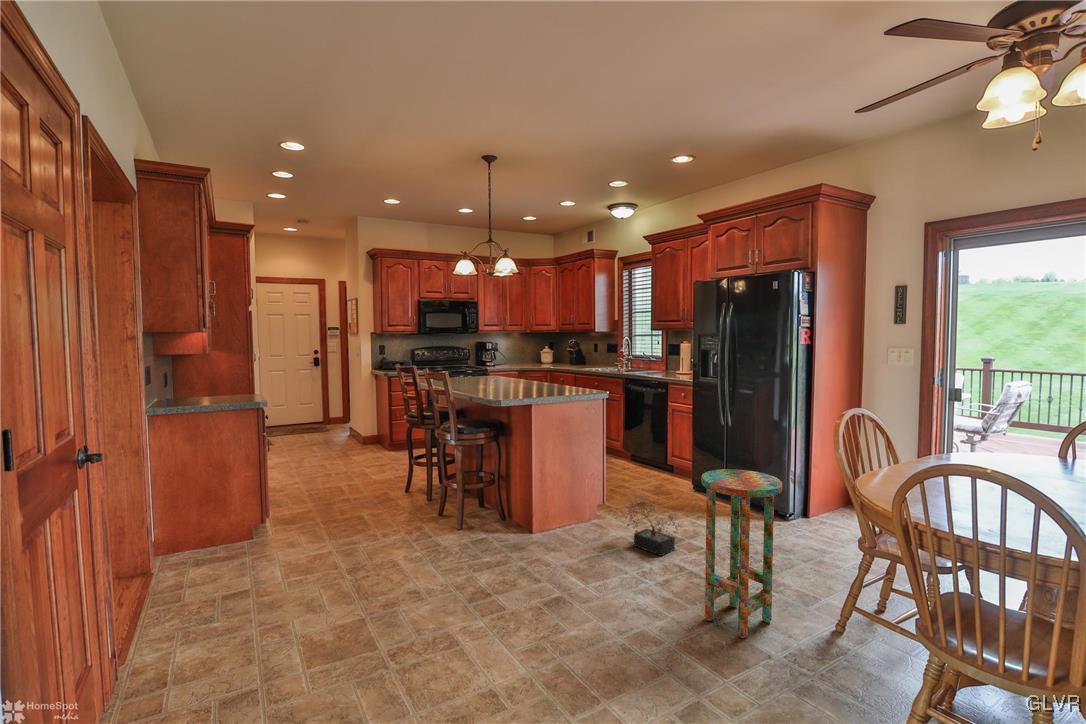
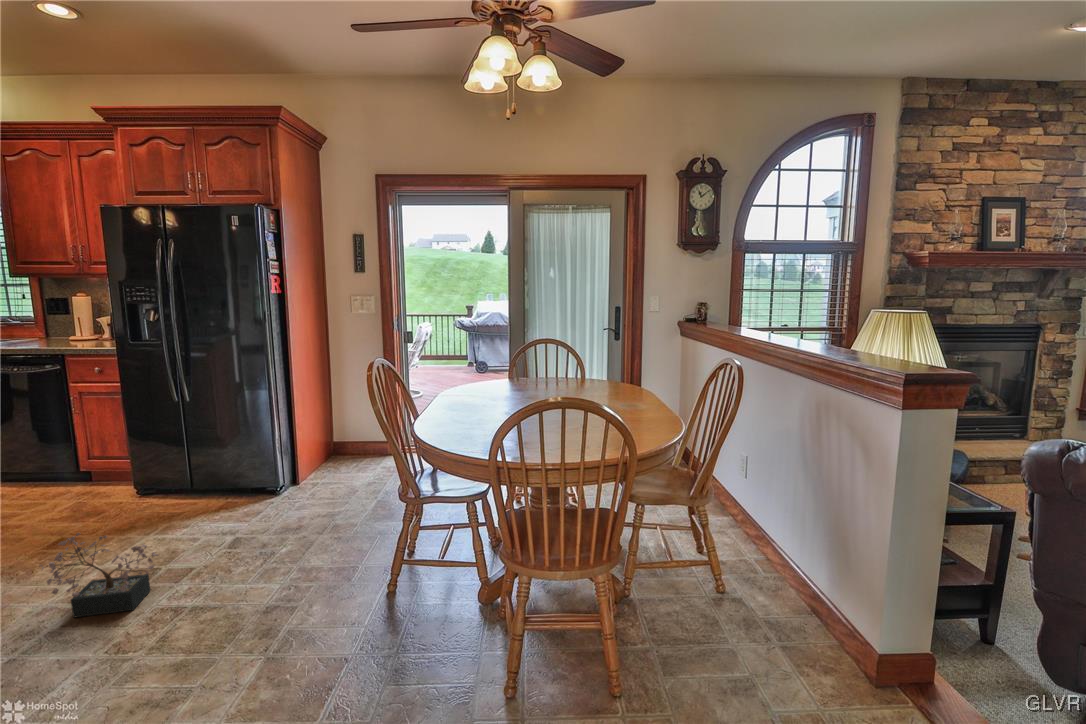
side table: present [701,469,782,638] -> none [215,453,325,663]

